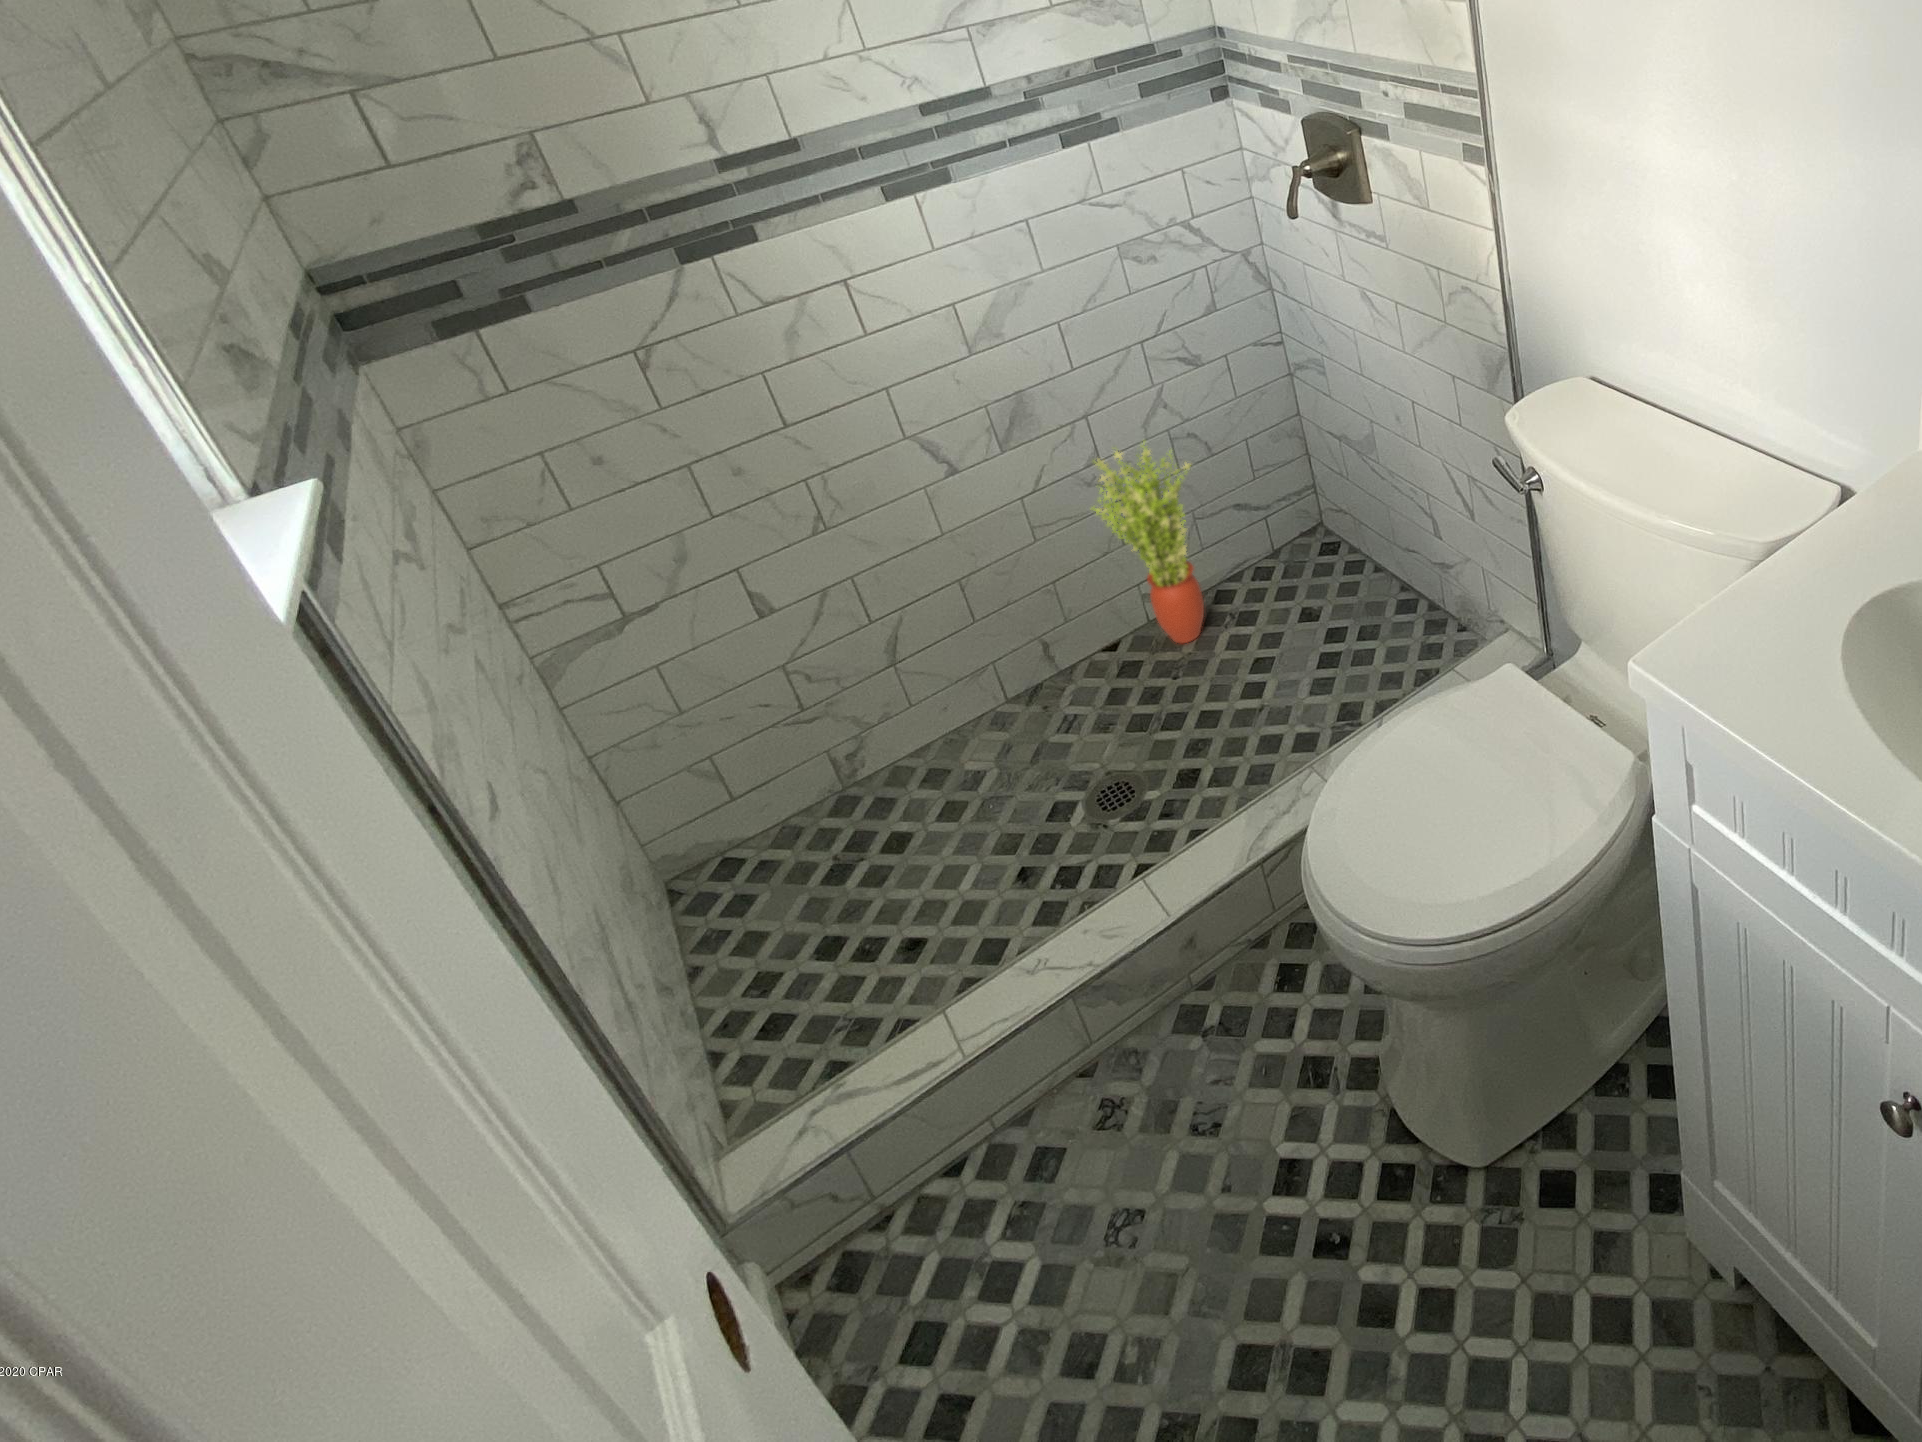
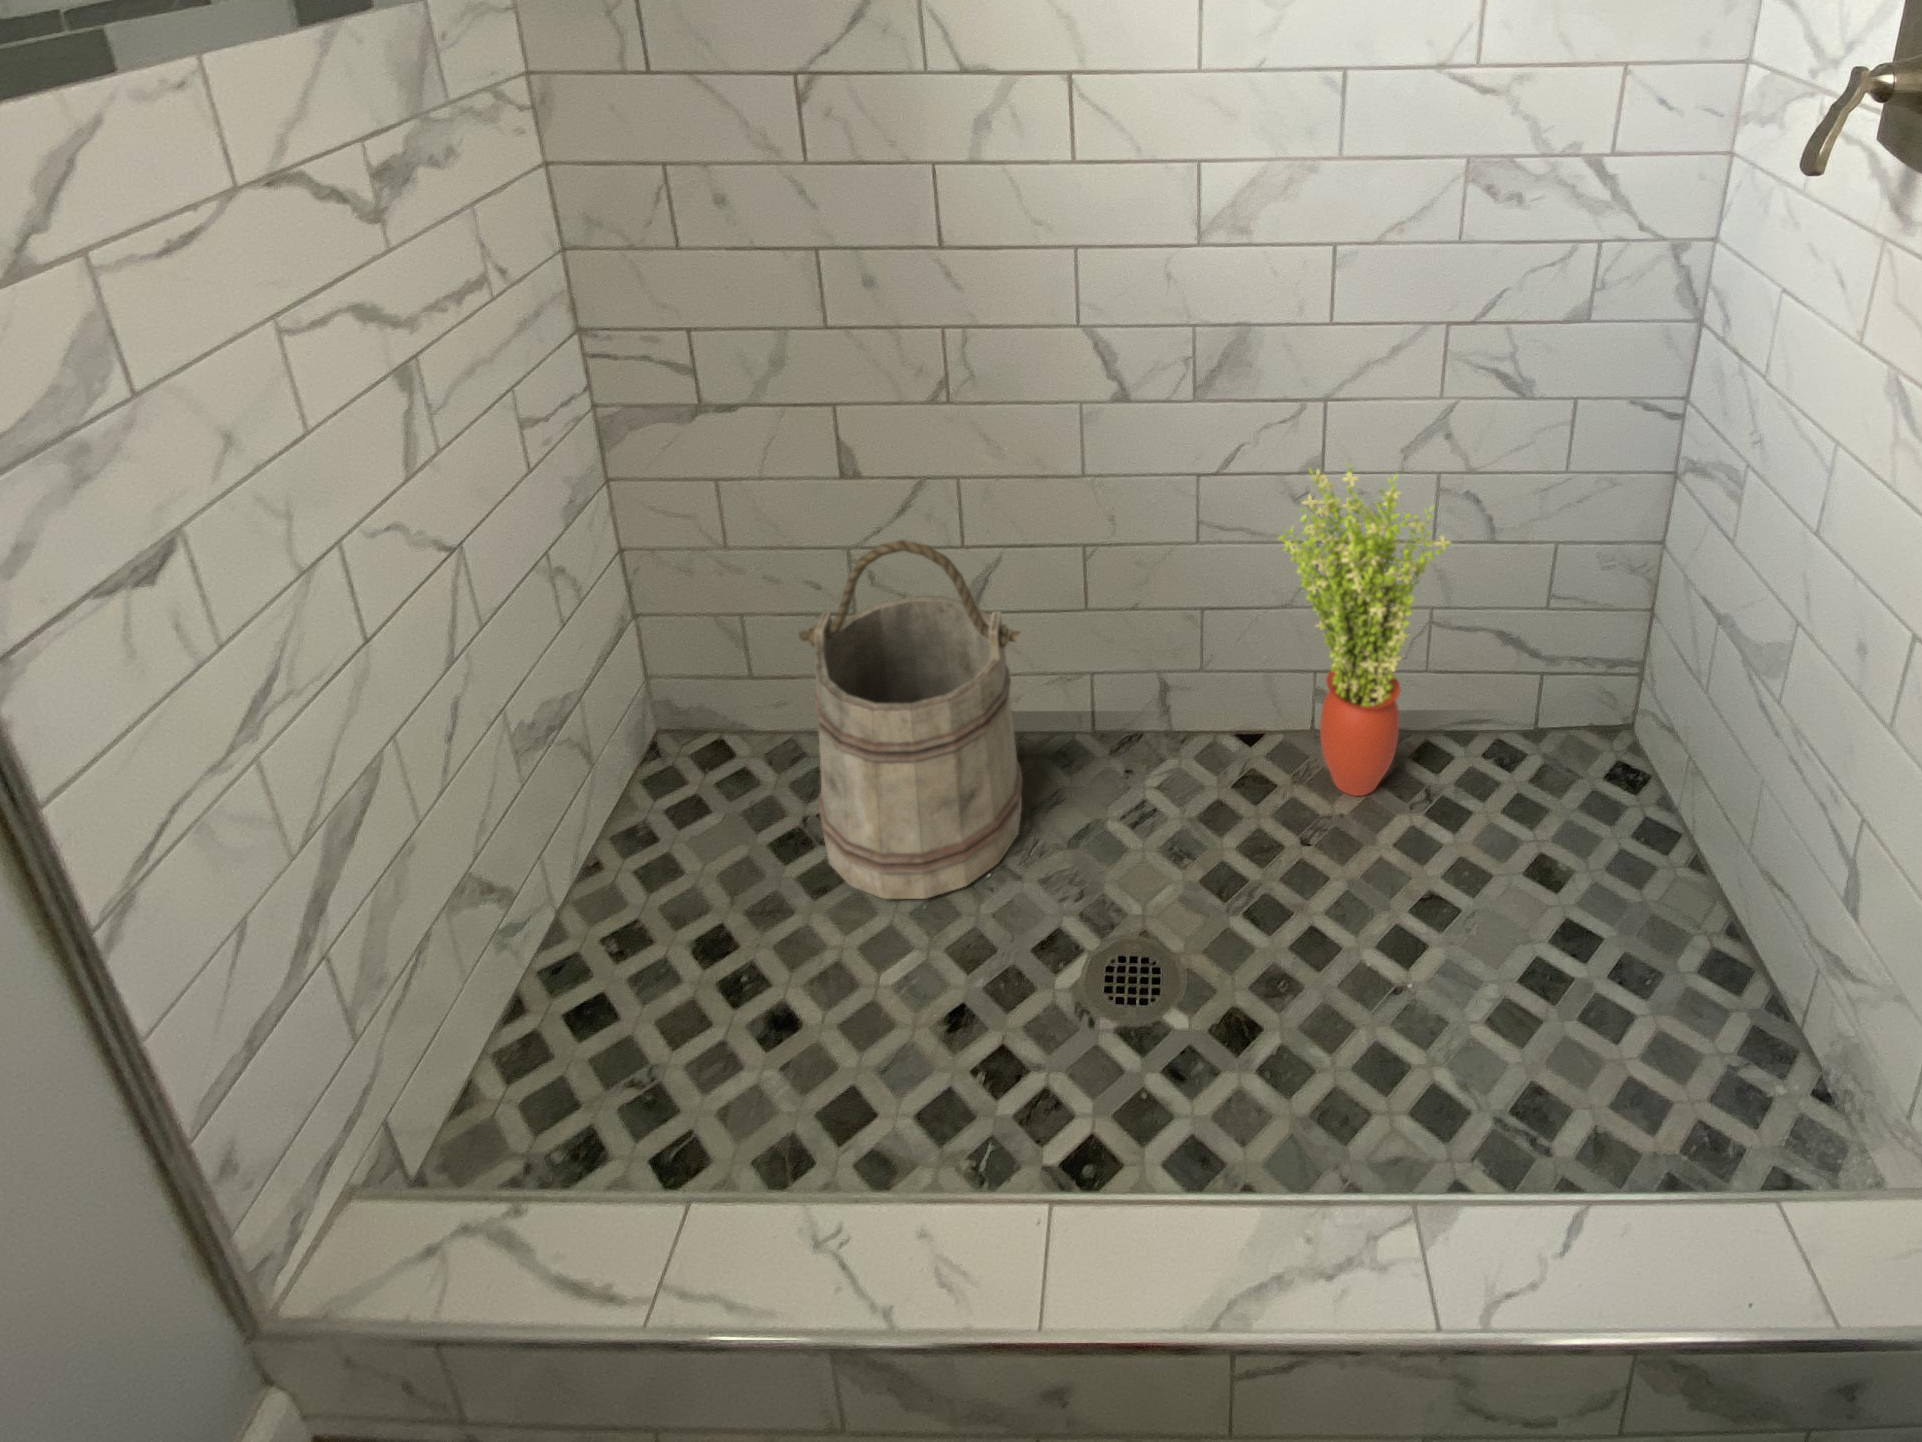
bucket: none [799,618,1000,862] -> present [799,540,1023,899]

